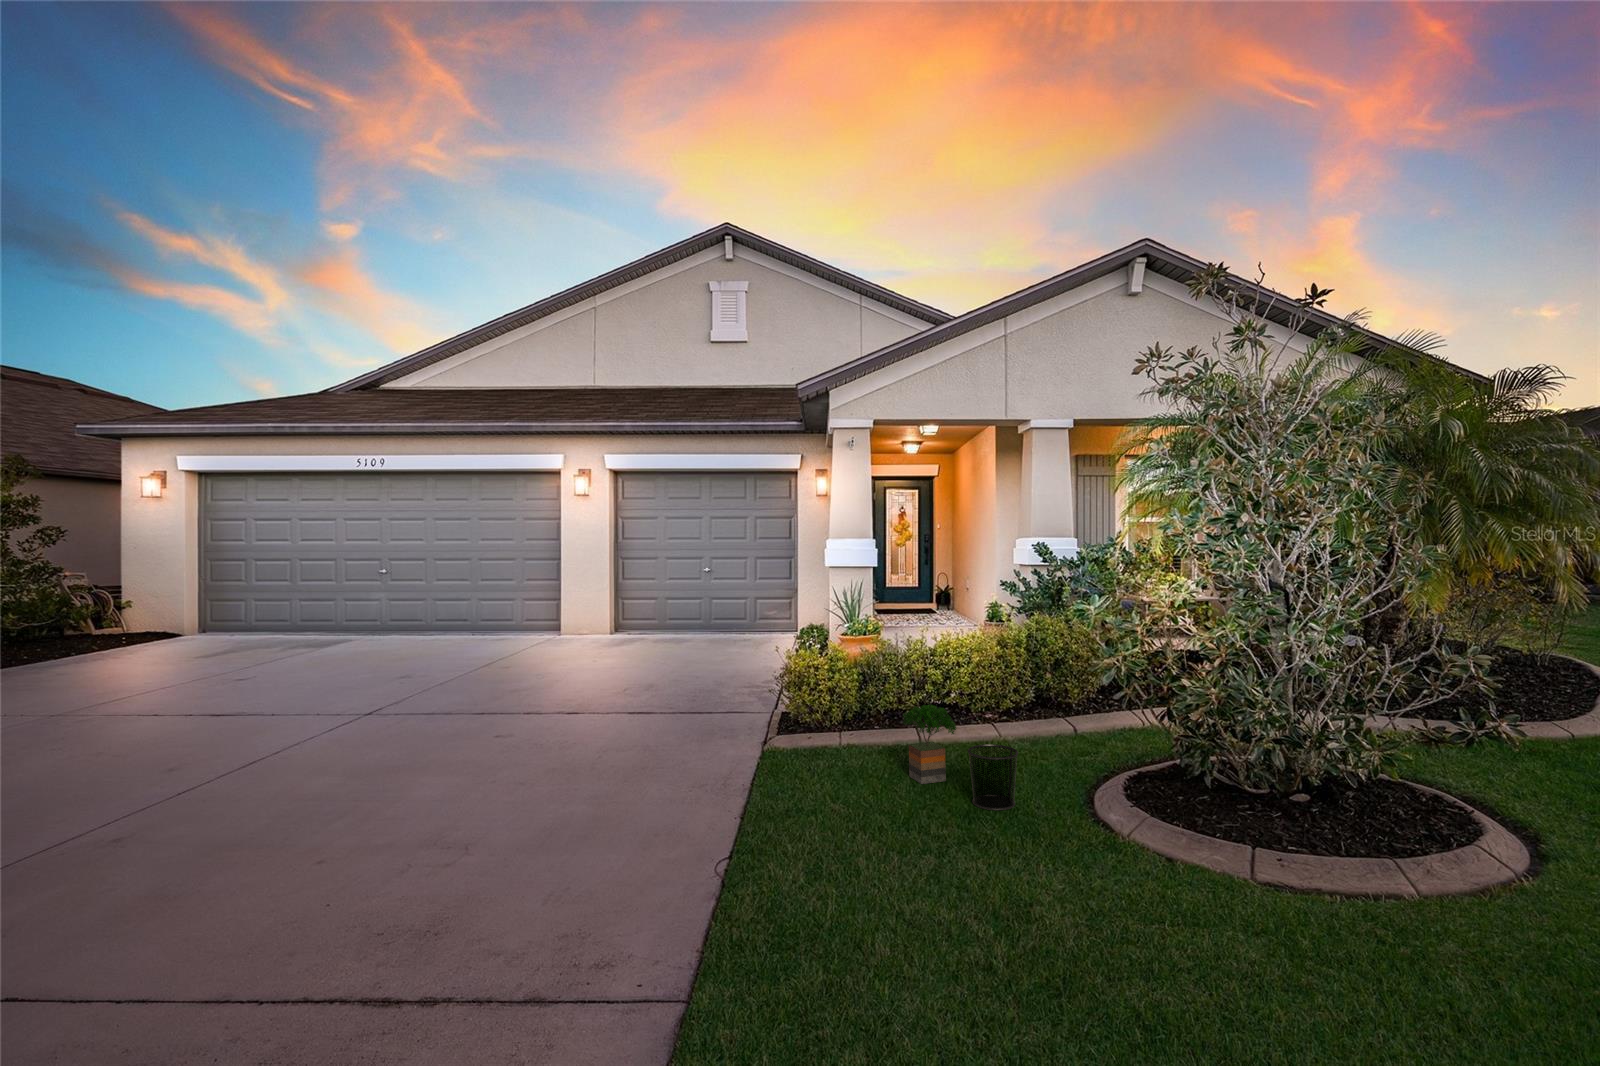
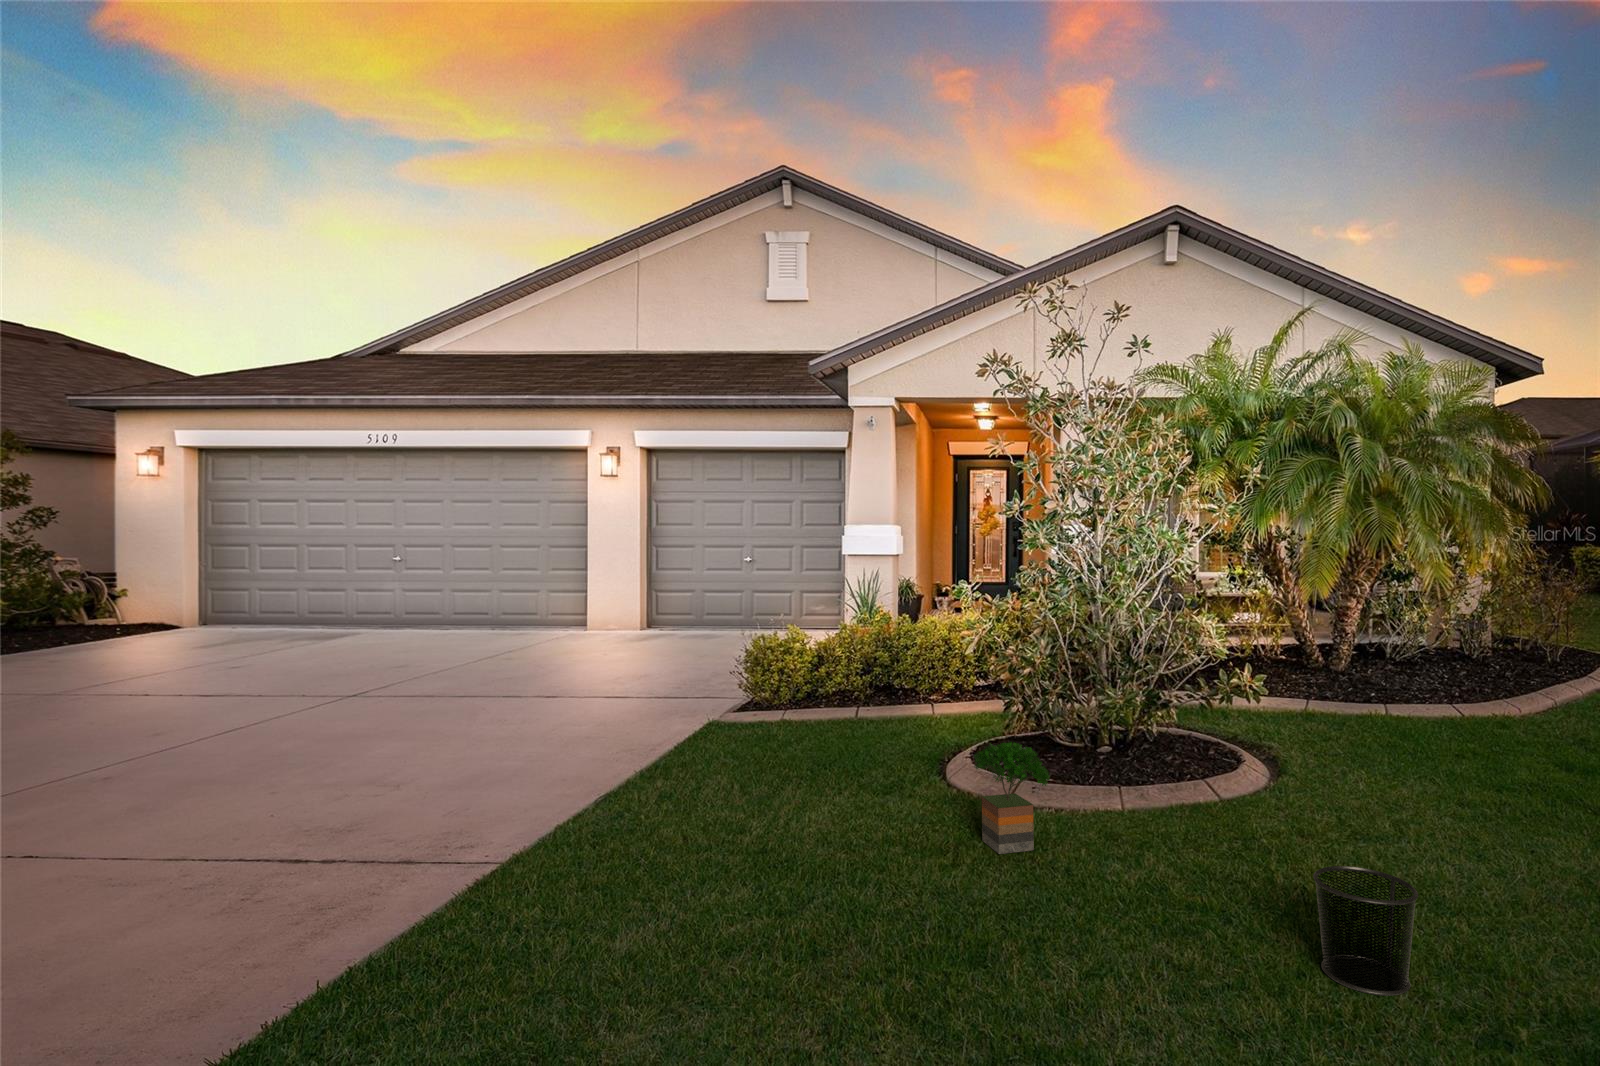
trash can: present [968,744,1018,810] -> present [1313,866,1418,996]

